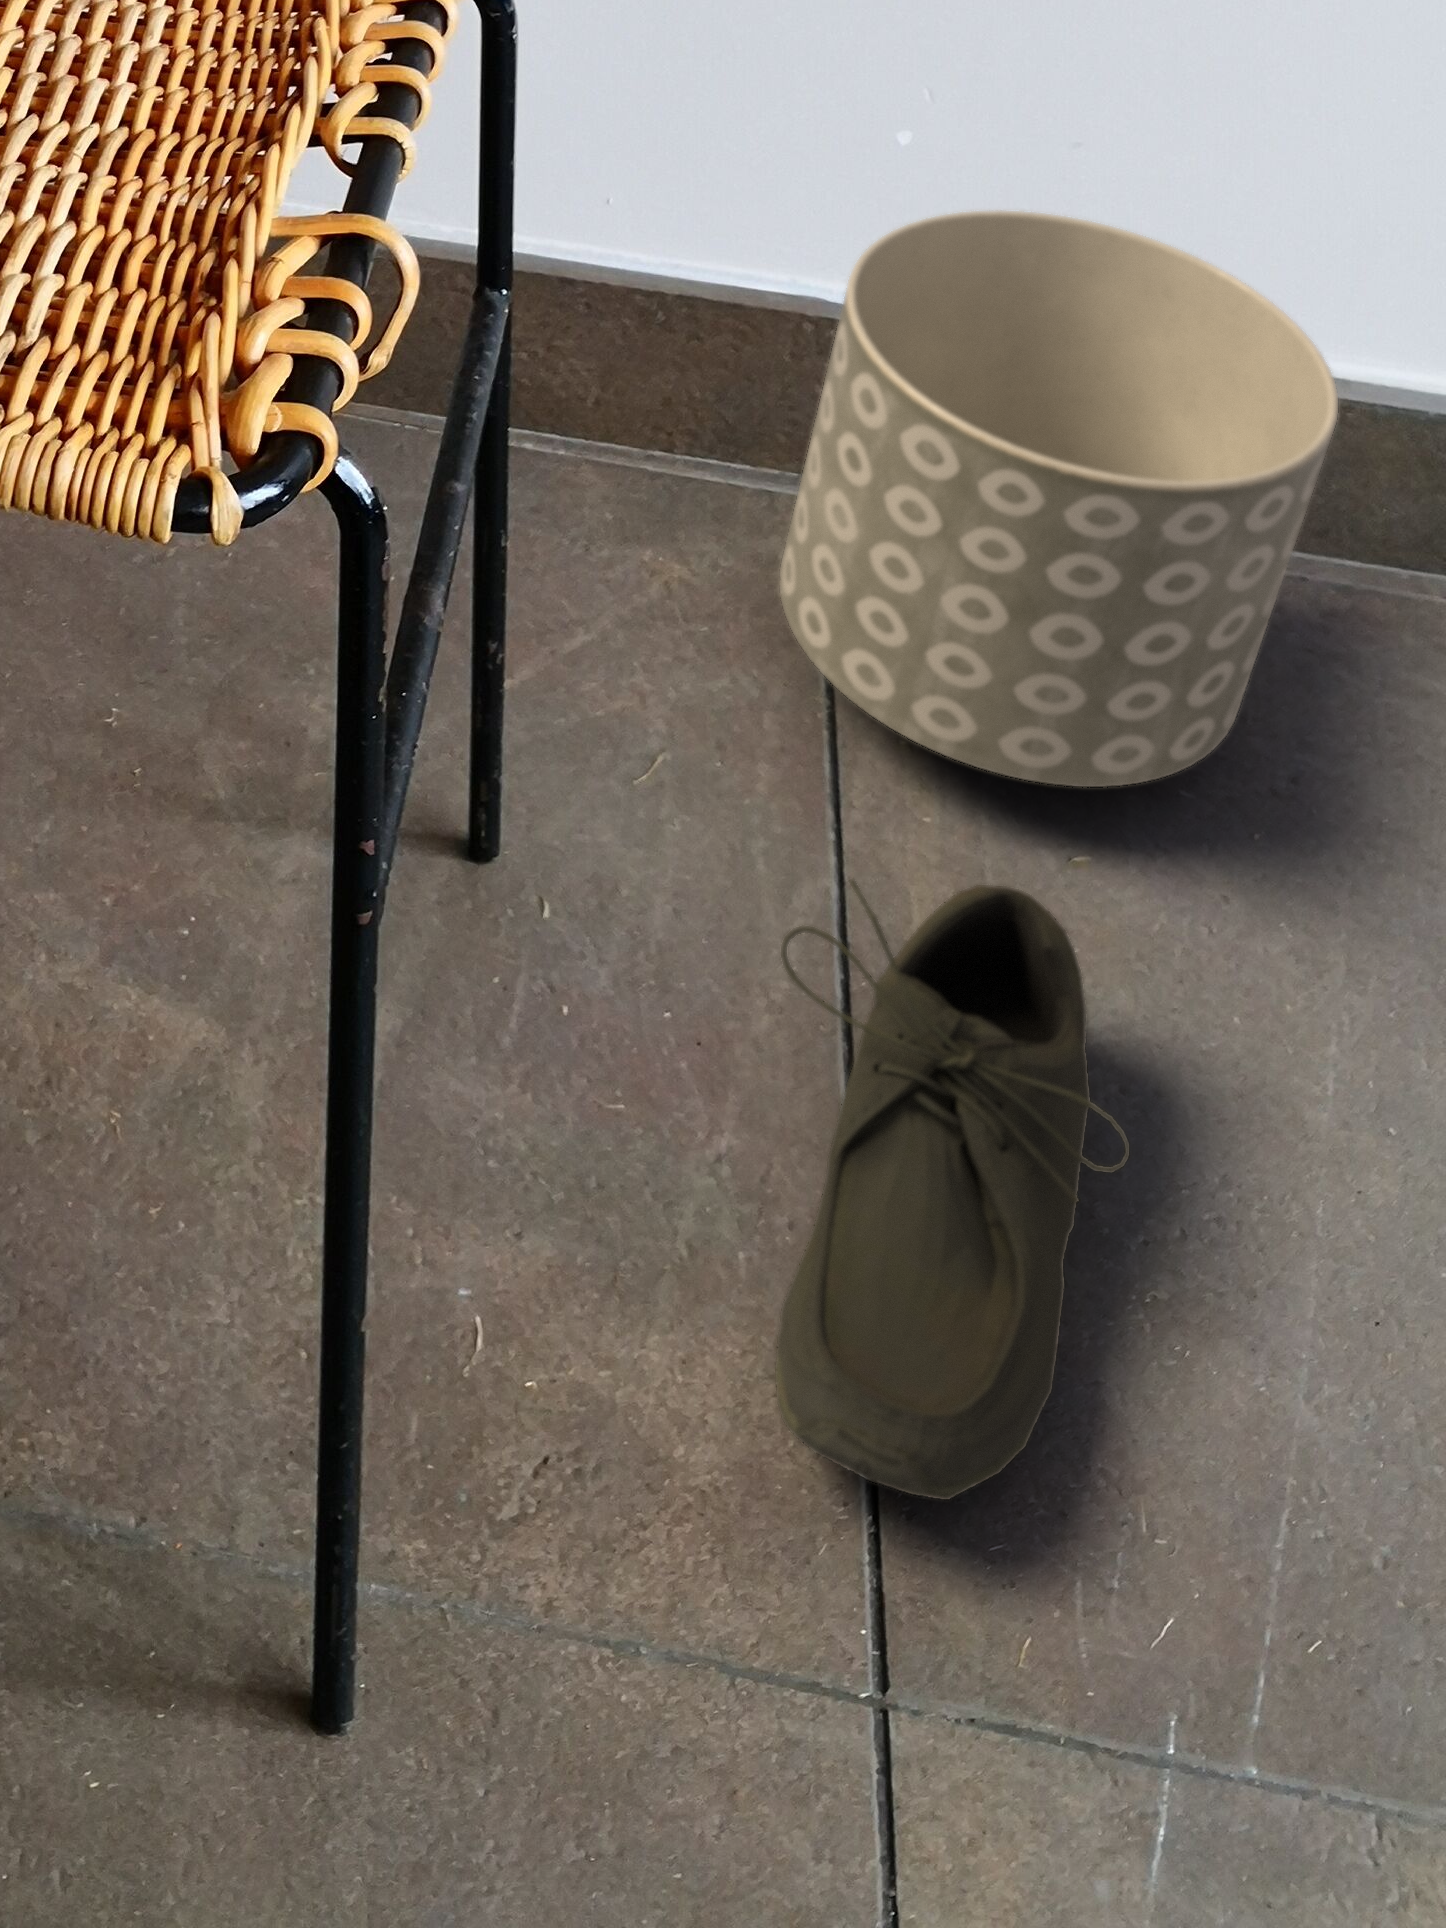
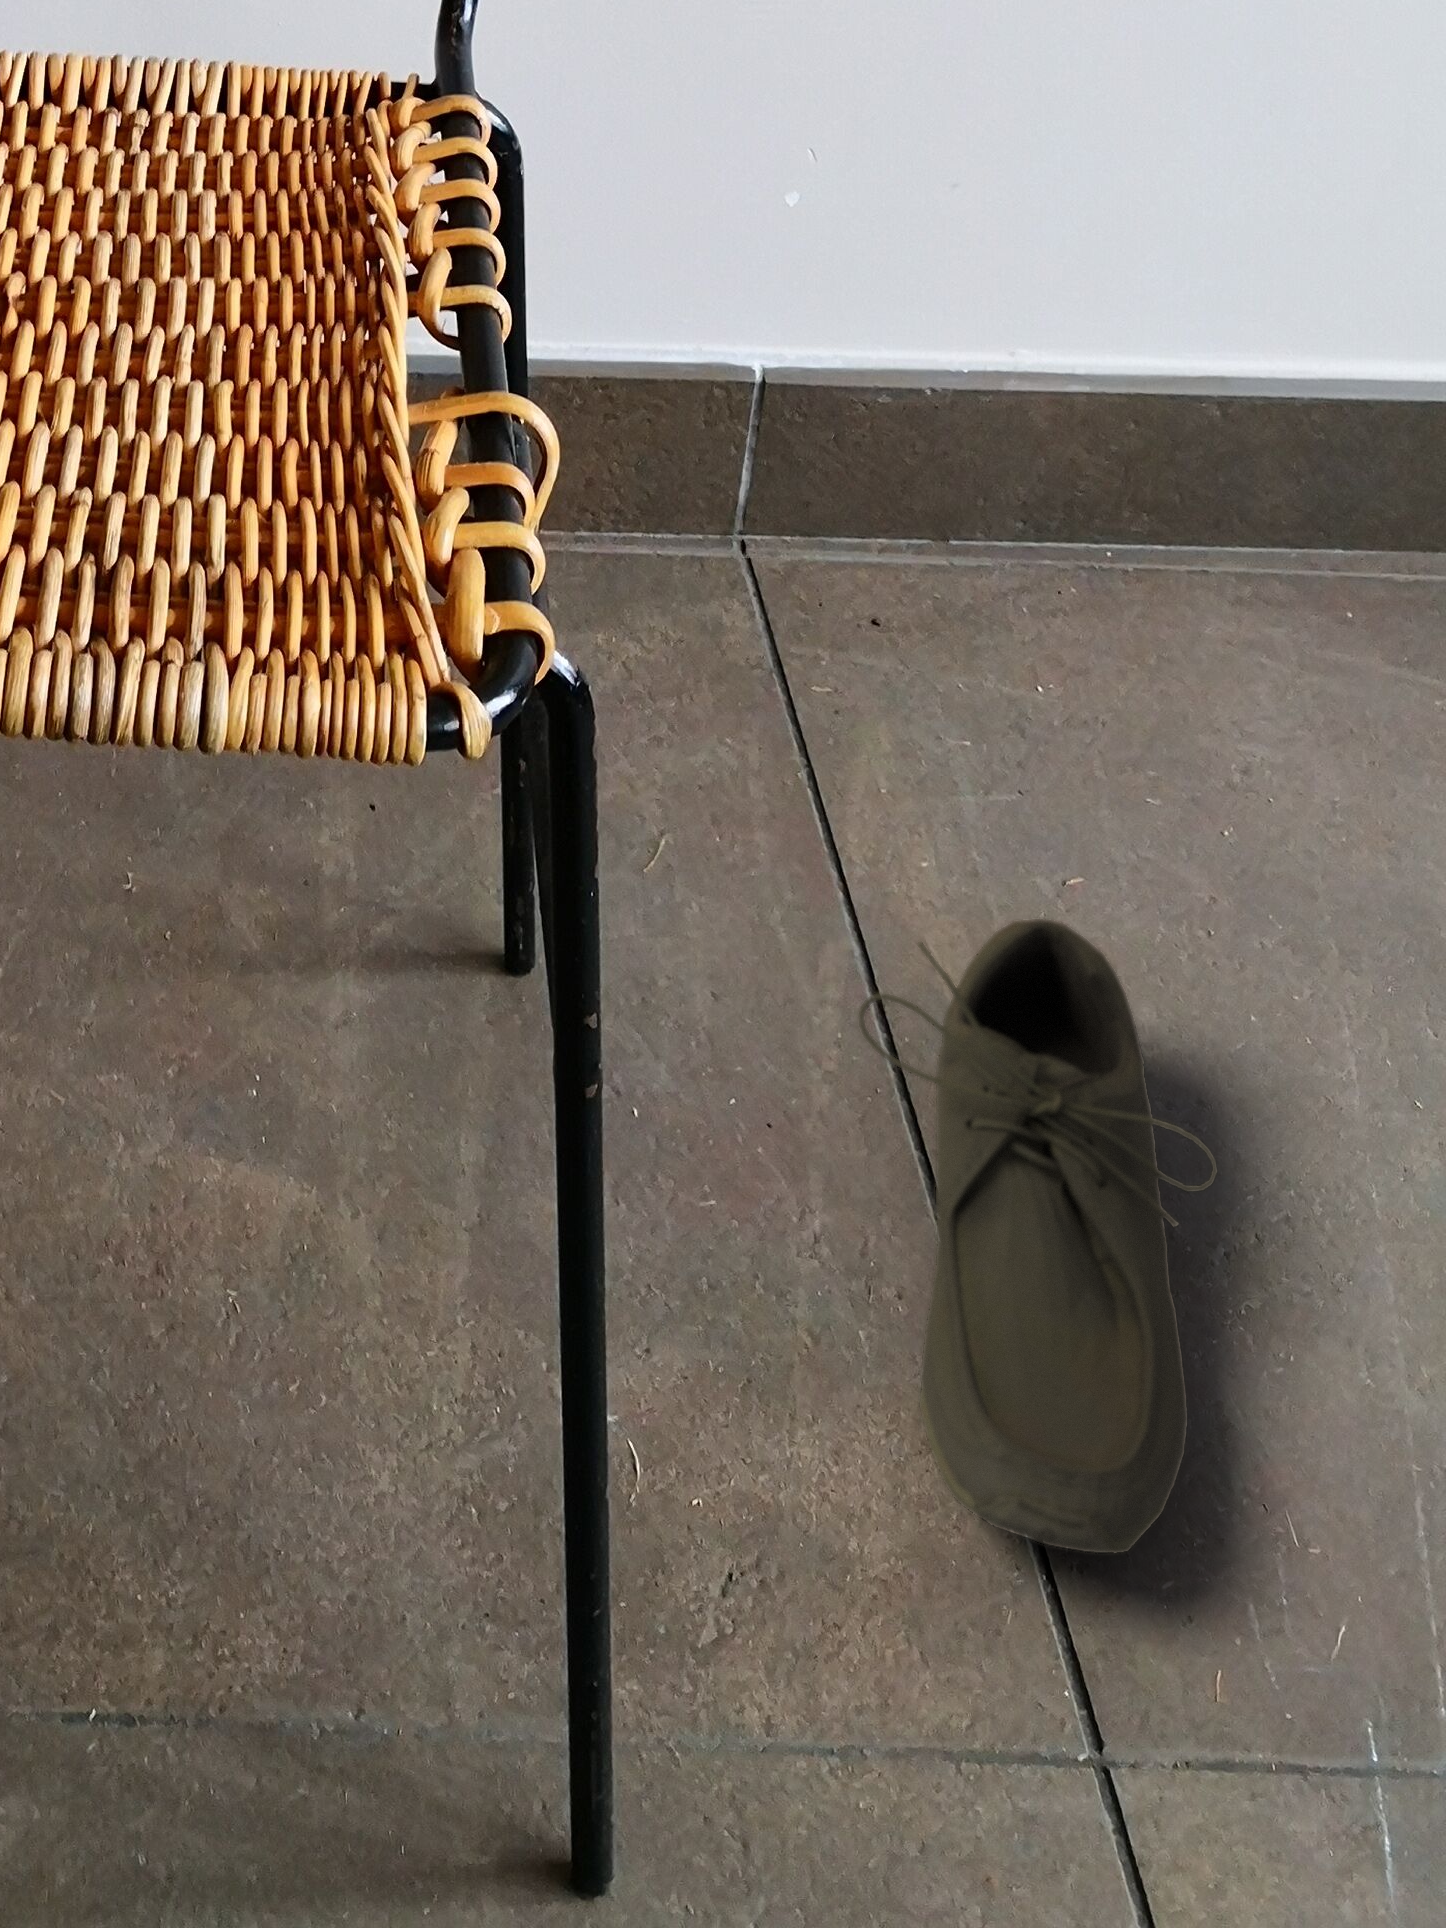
planter: present [779,210,1338,787] -> none [738,255,1255,805]

